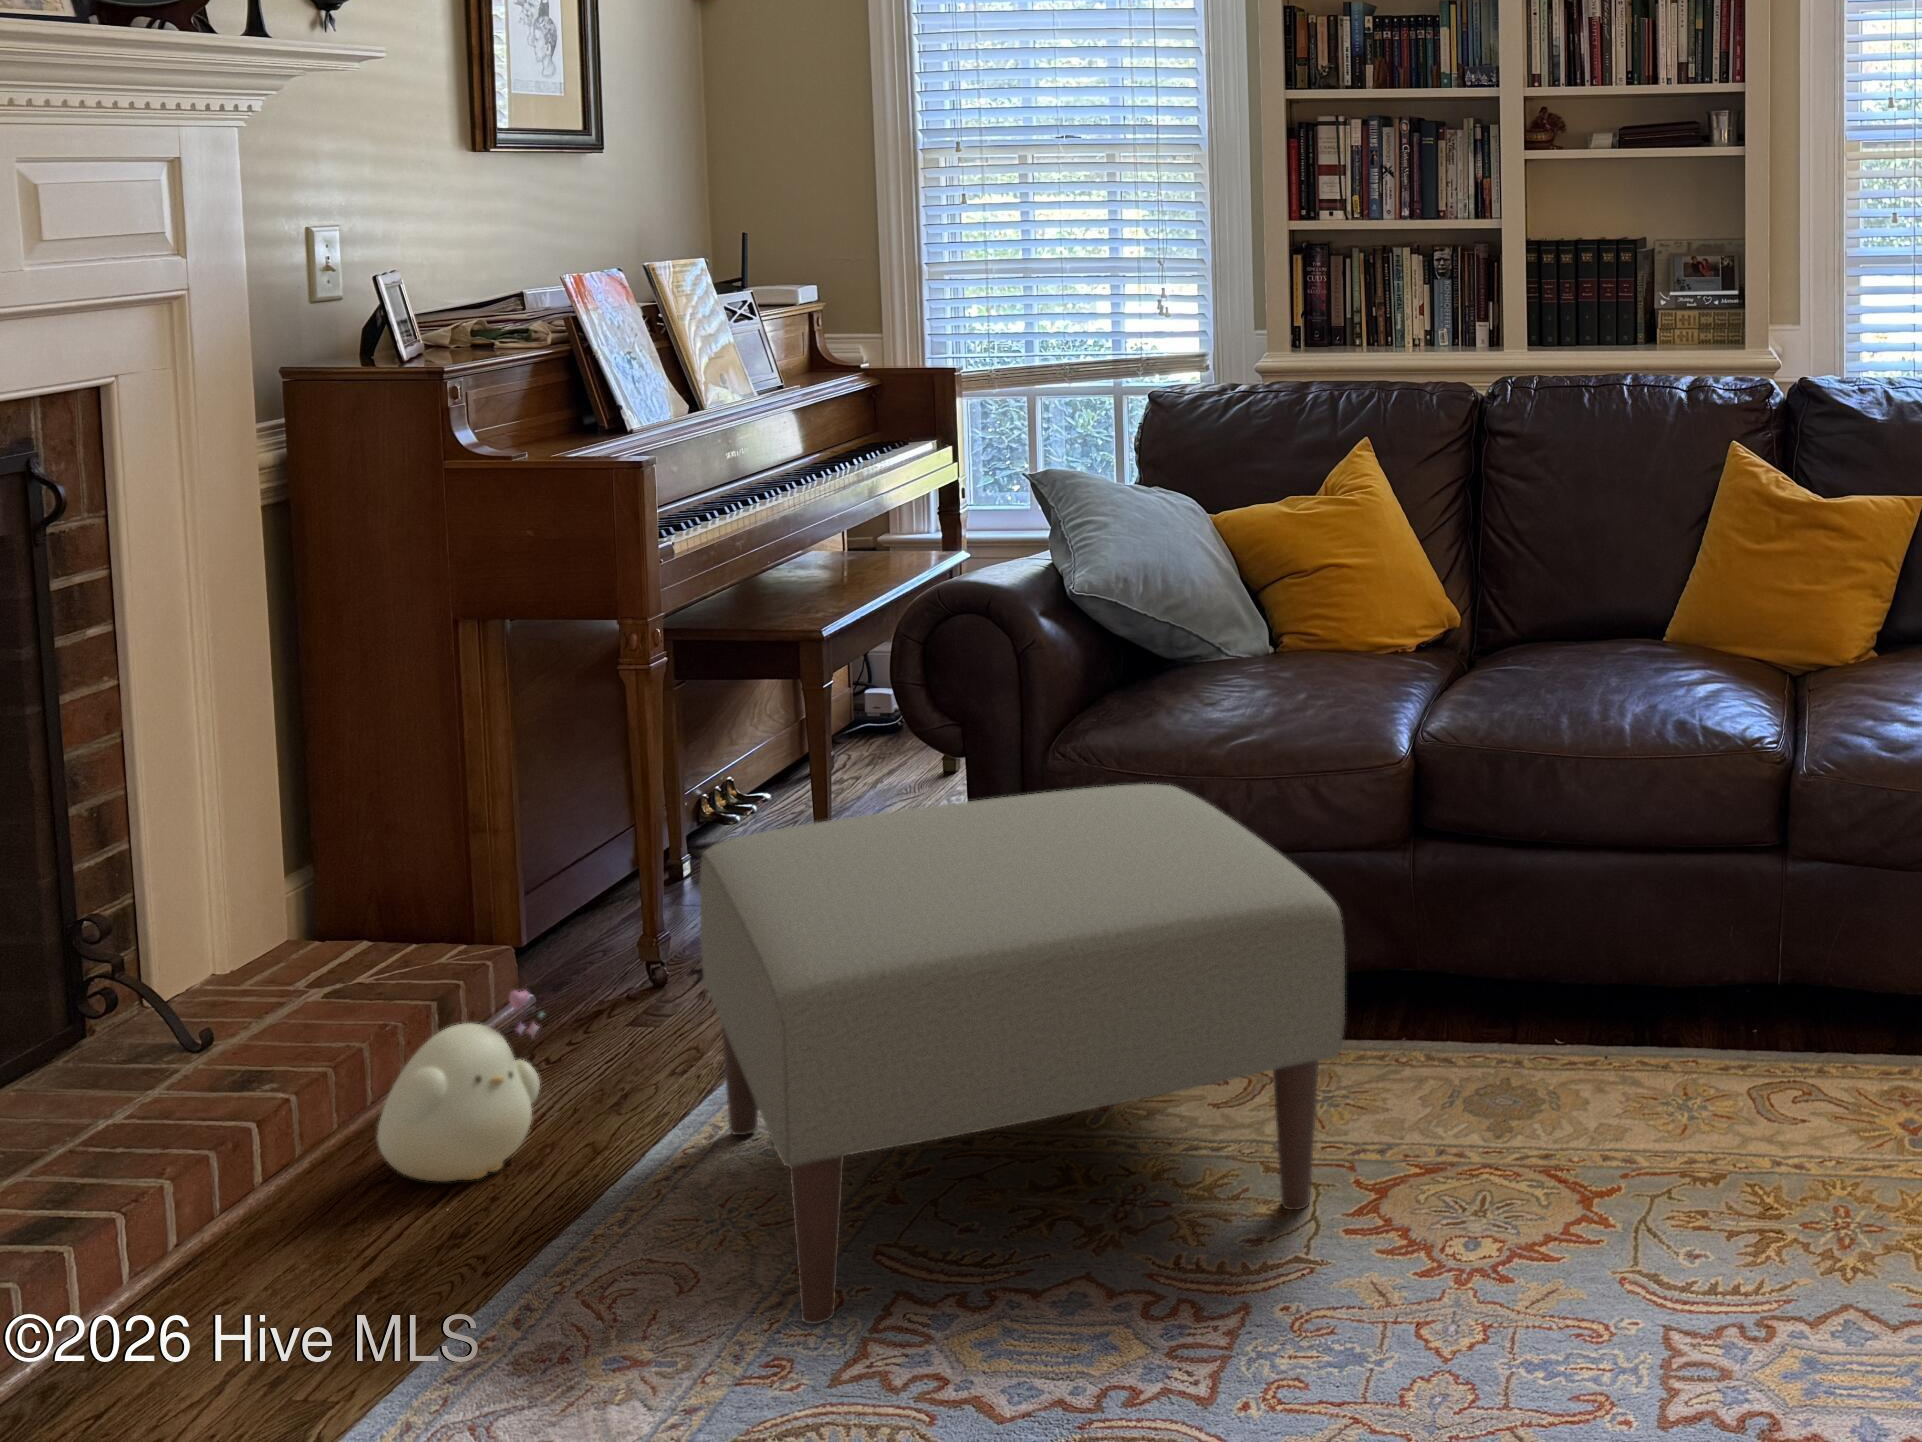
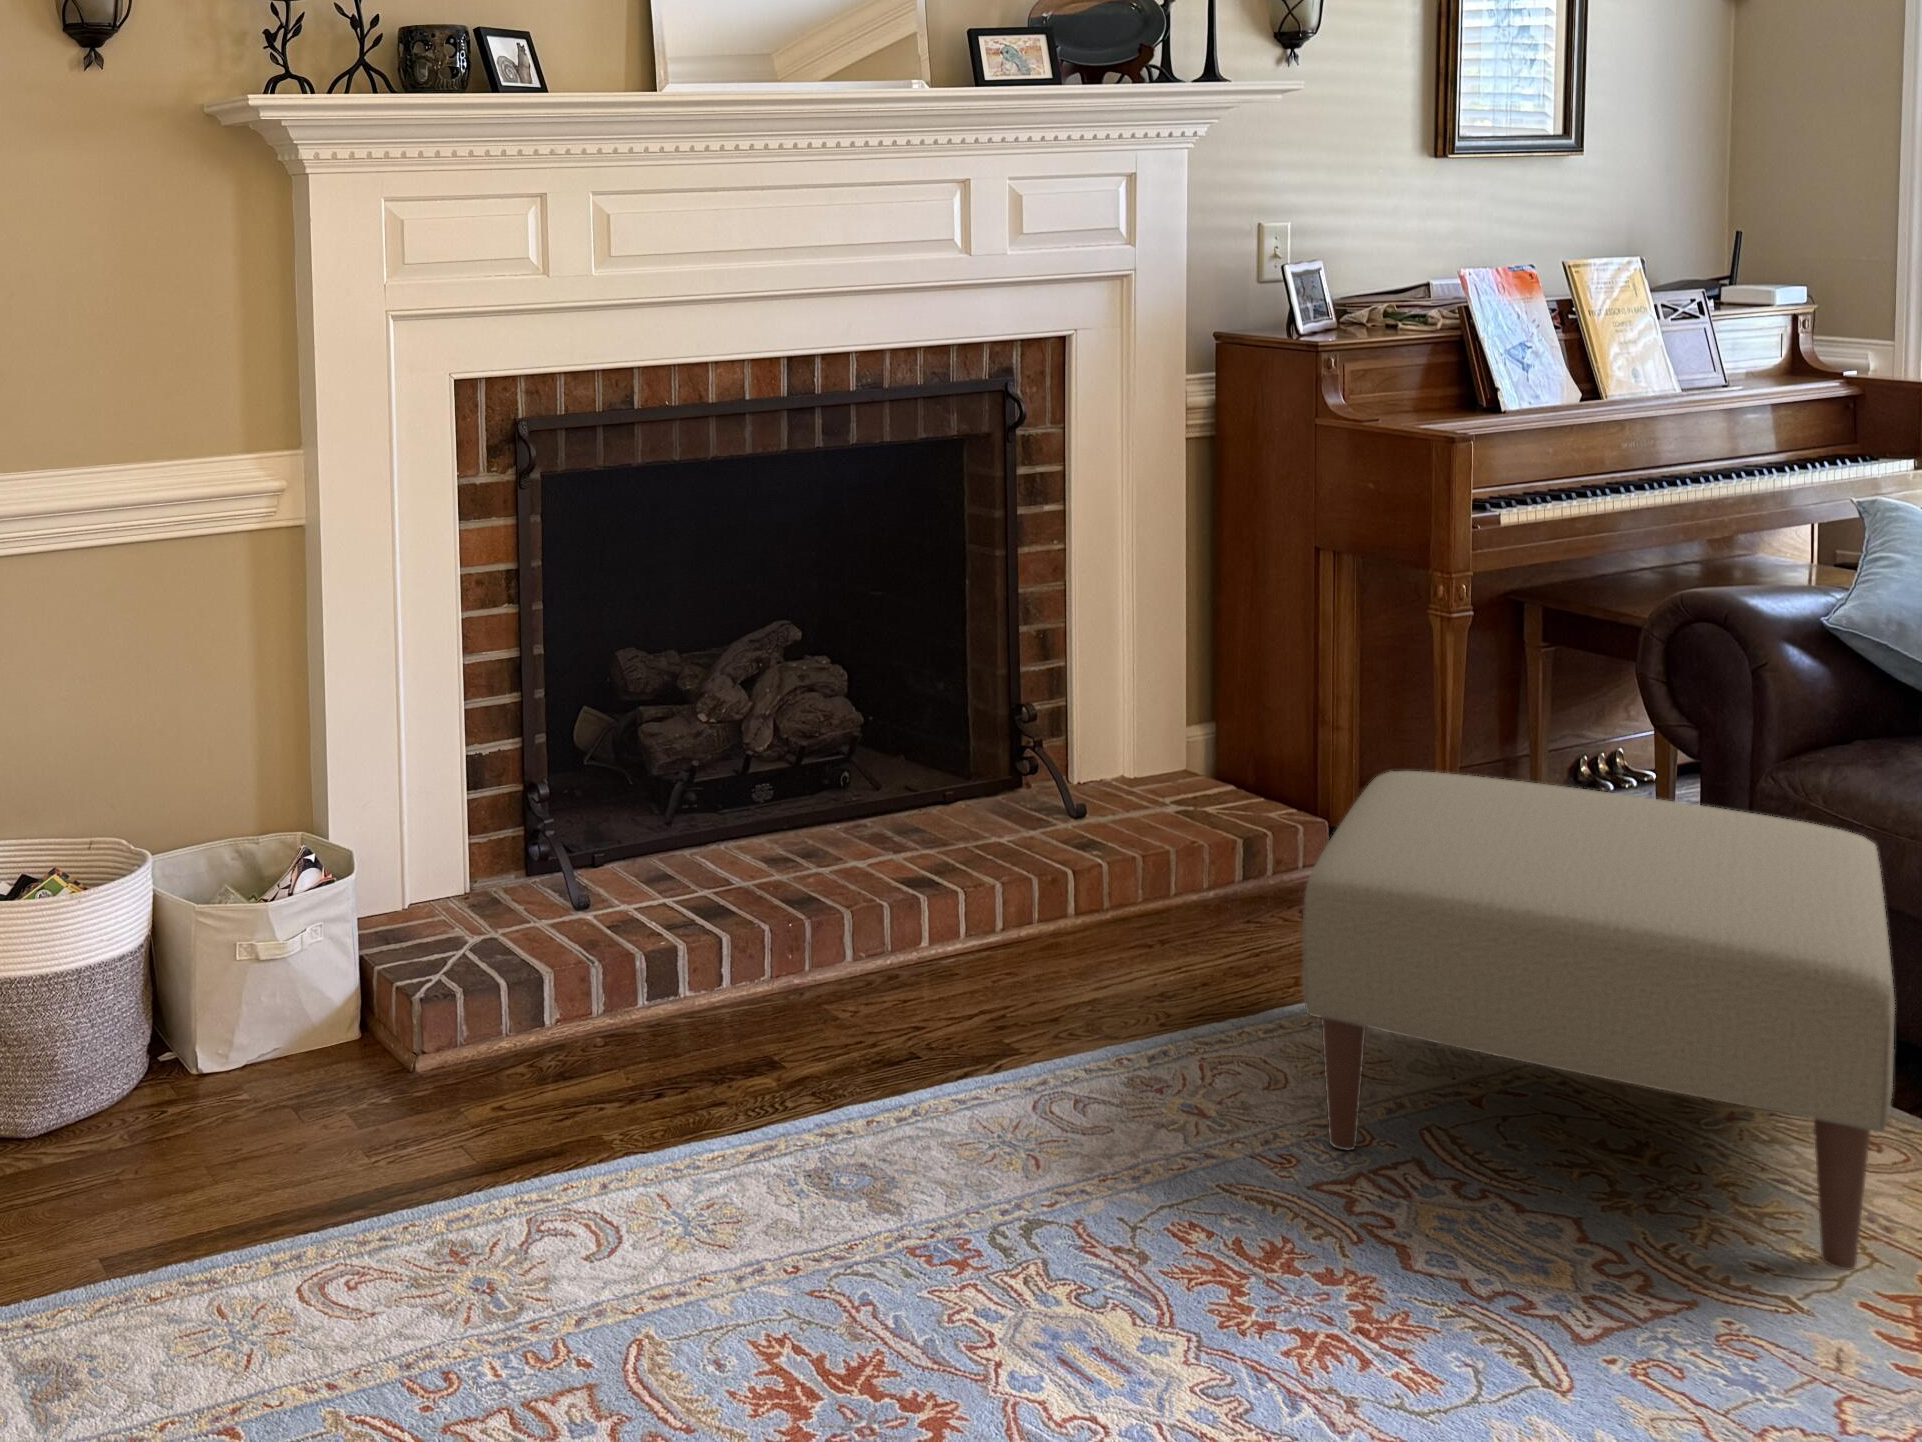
plush toy: present [377,991,543,1182] -> none [1146,842,1272,968]

